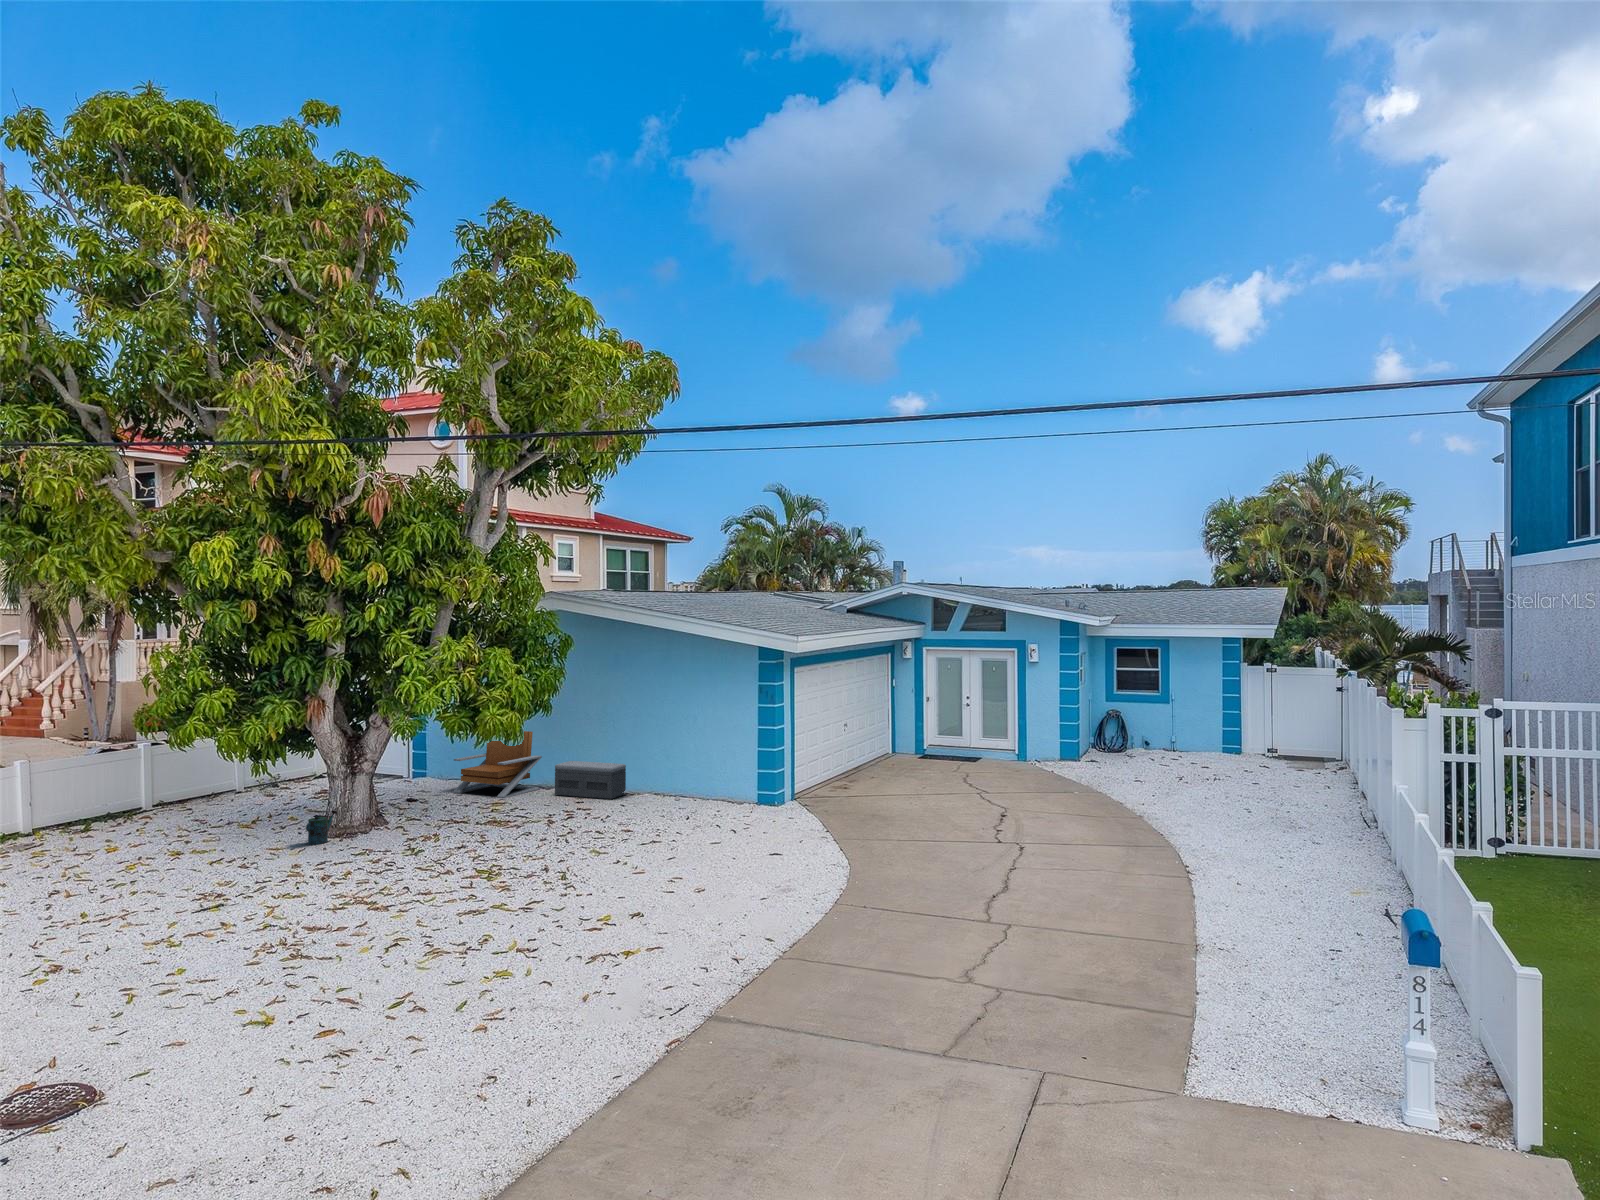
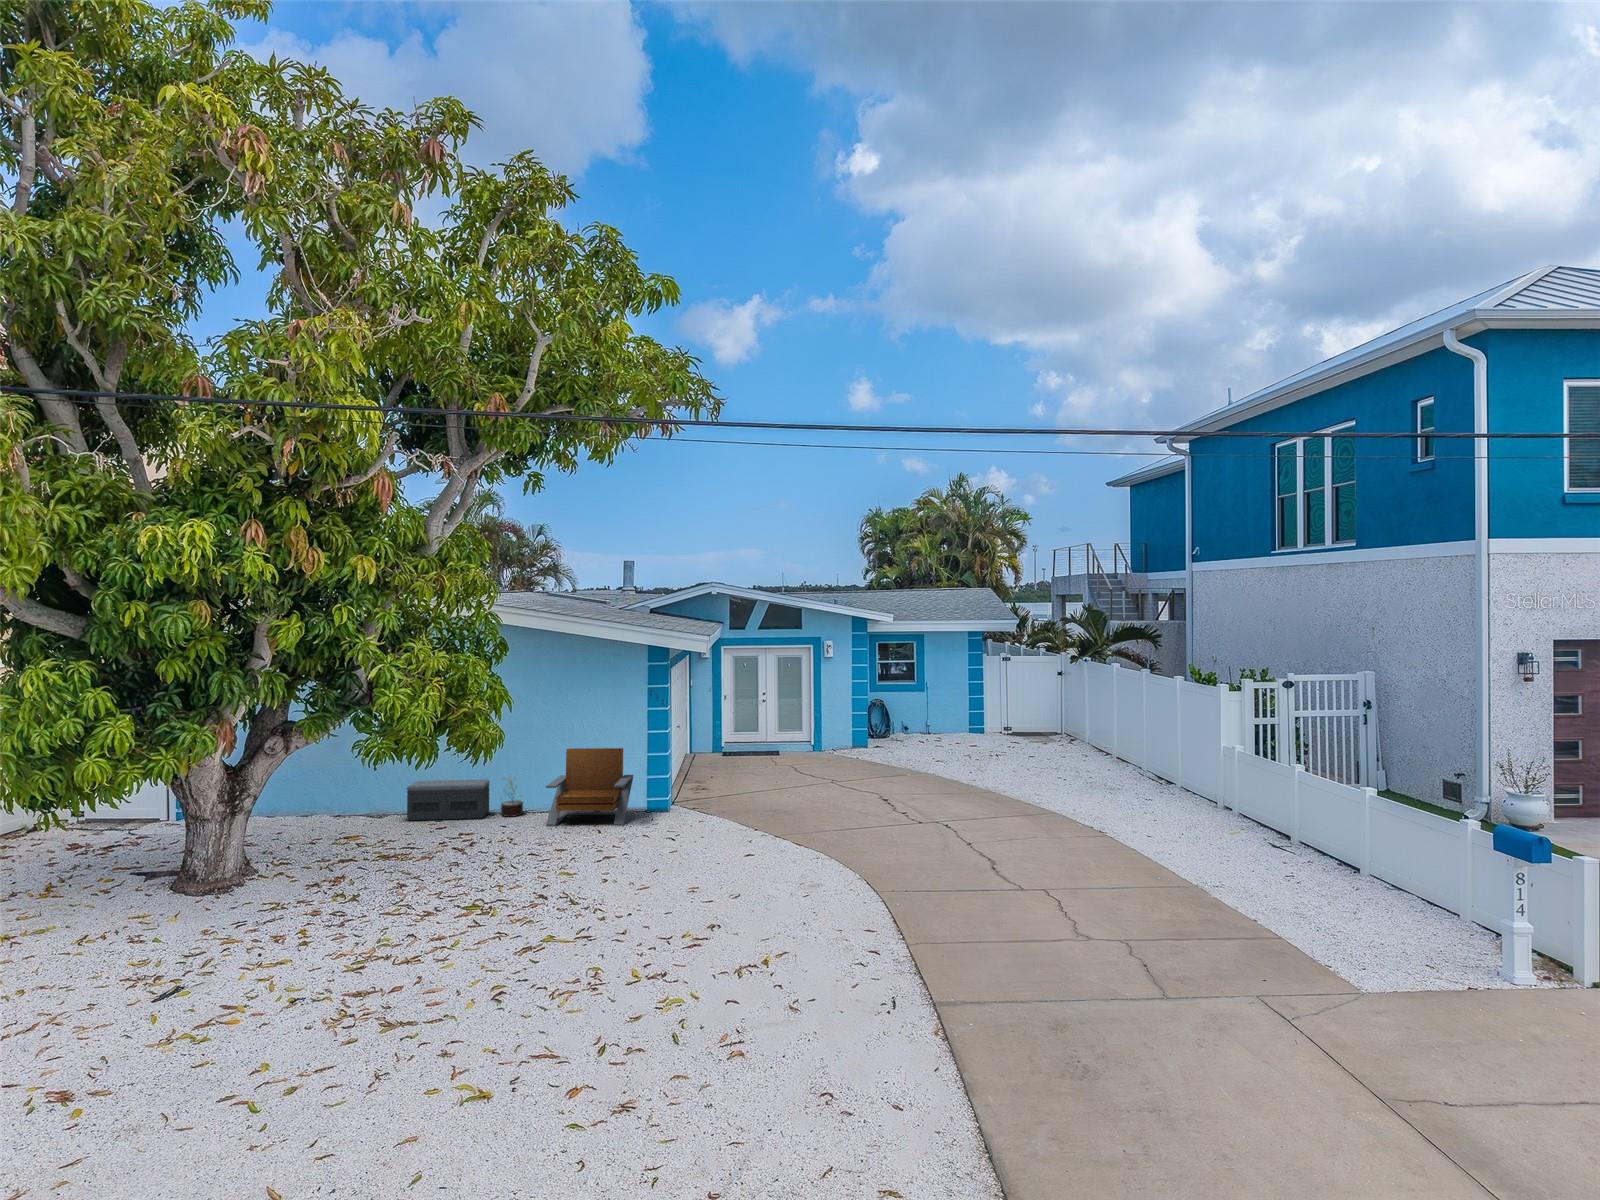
lounge chair: present [453,731,542,798] -> present [546,748,633,826]
decorative plant: none [629,762,650,800] -> present [501,778,523,817]
watering can: present [306,810,337,845] -> none [186,861,213,905]

